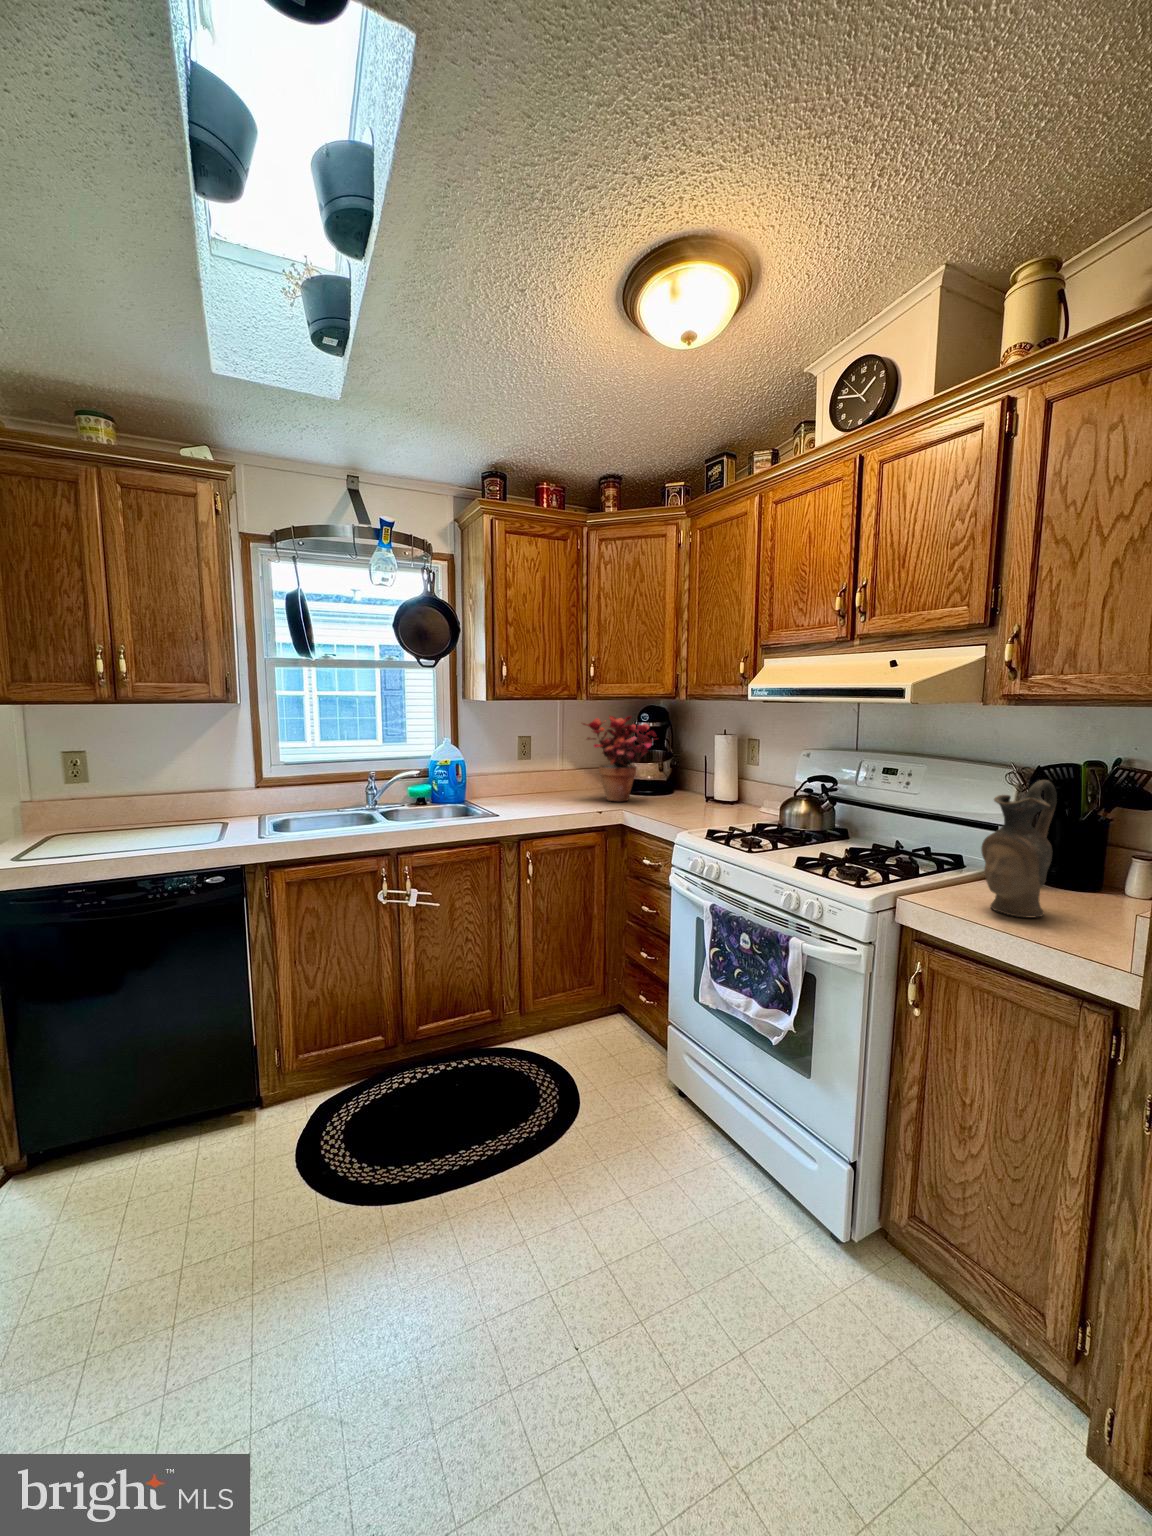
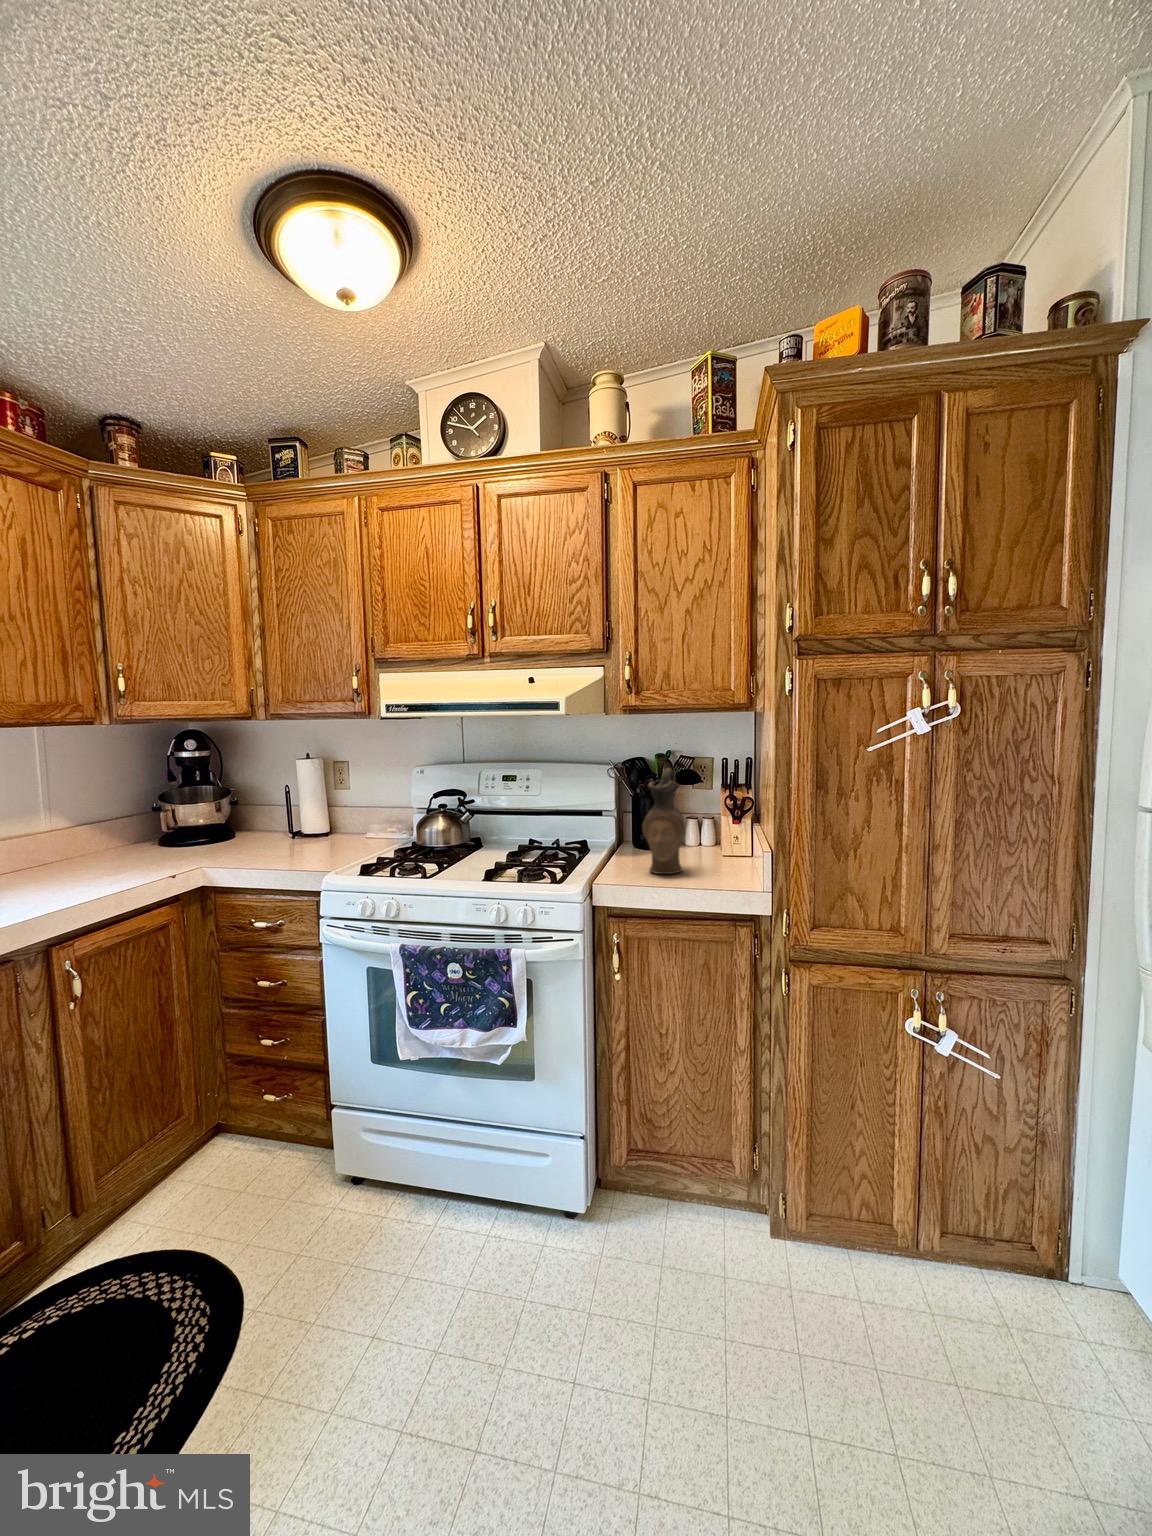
potted plant: present [583,716,656,801] -> none [104,744,231,863]

